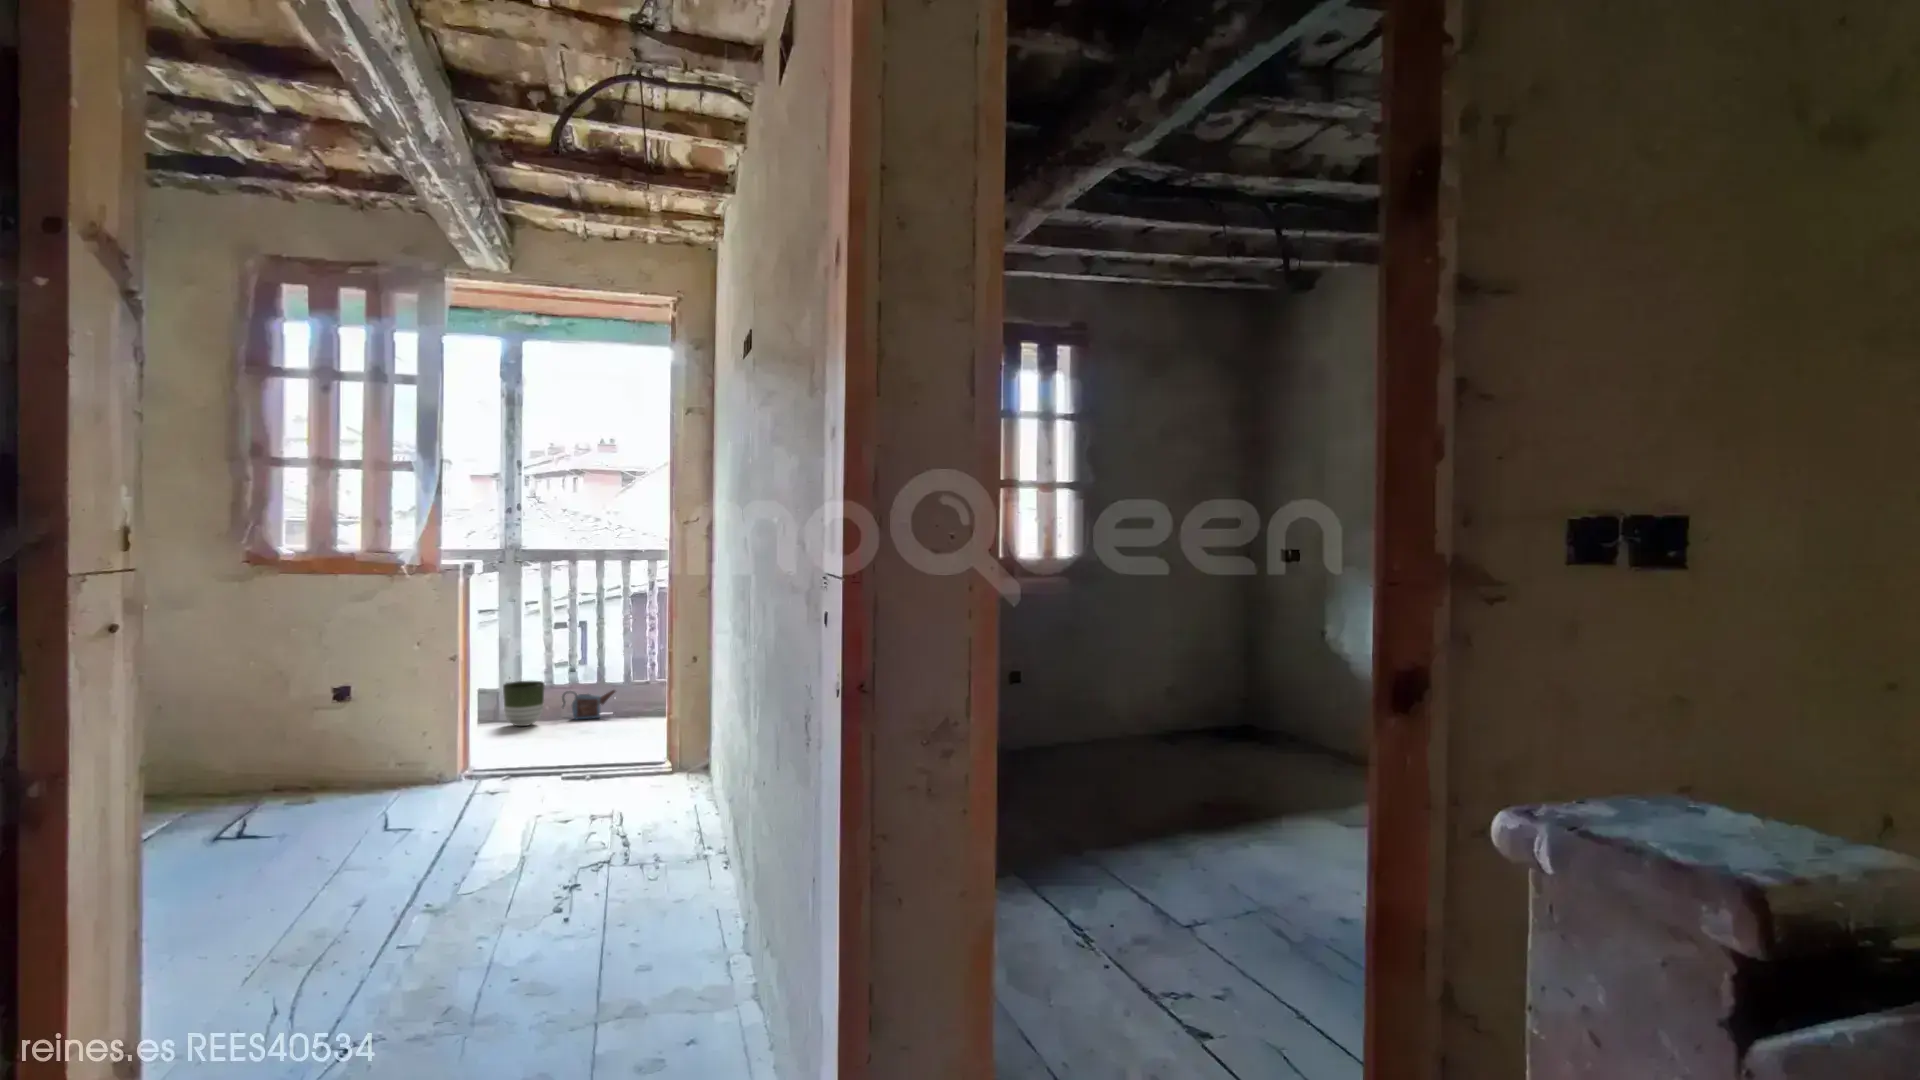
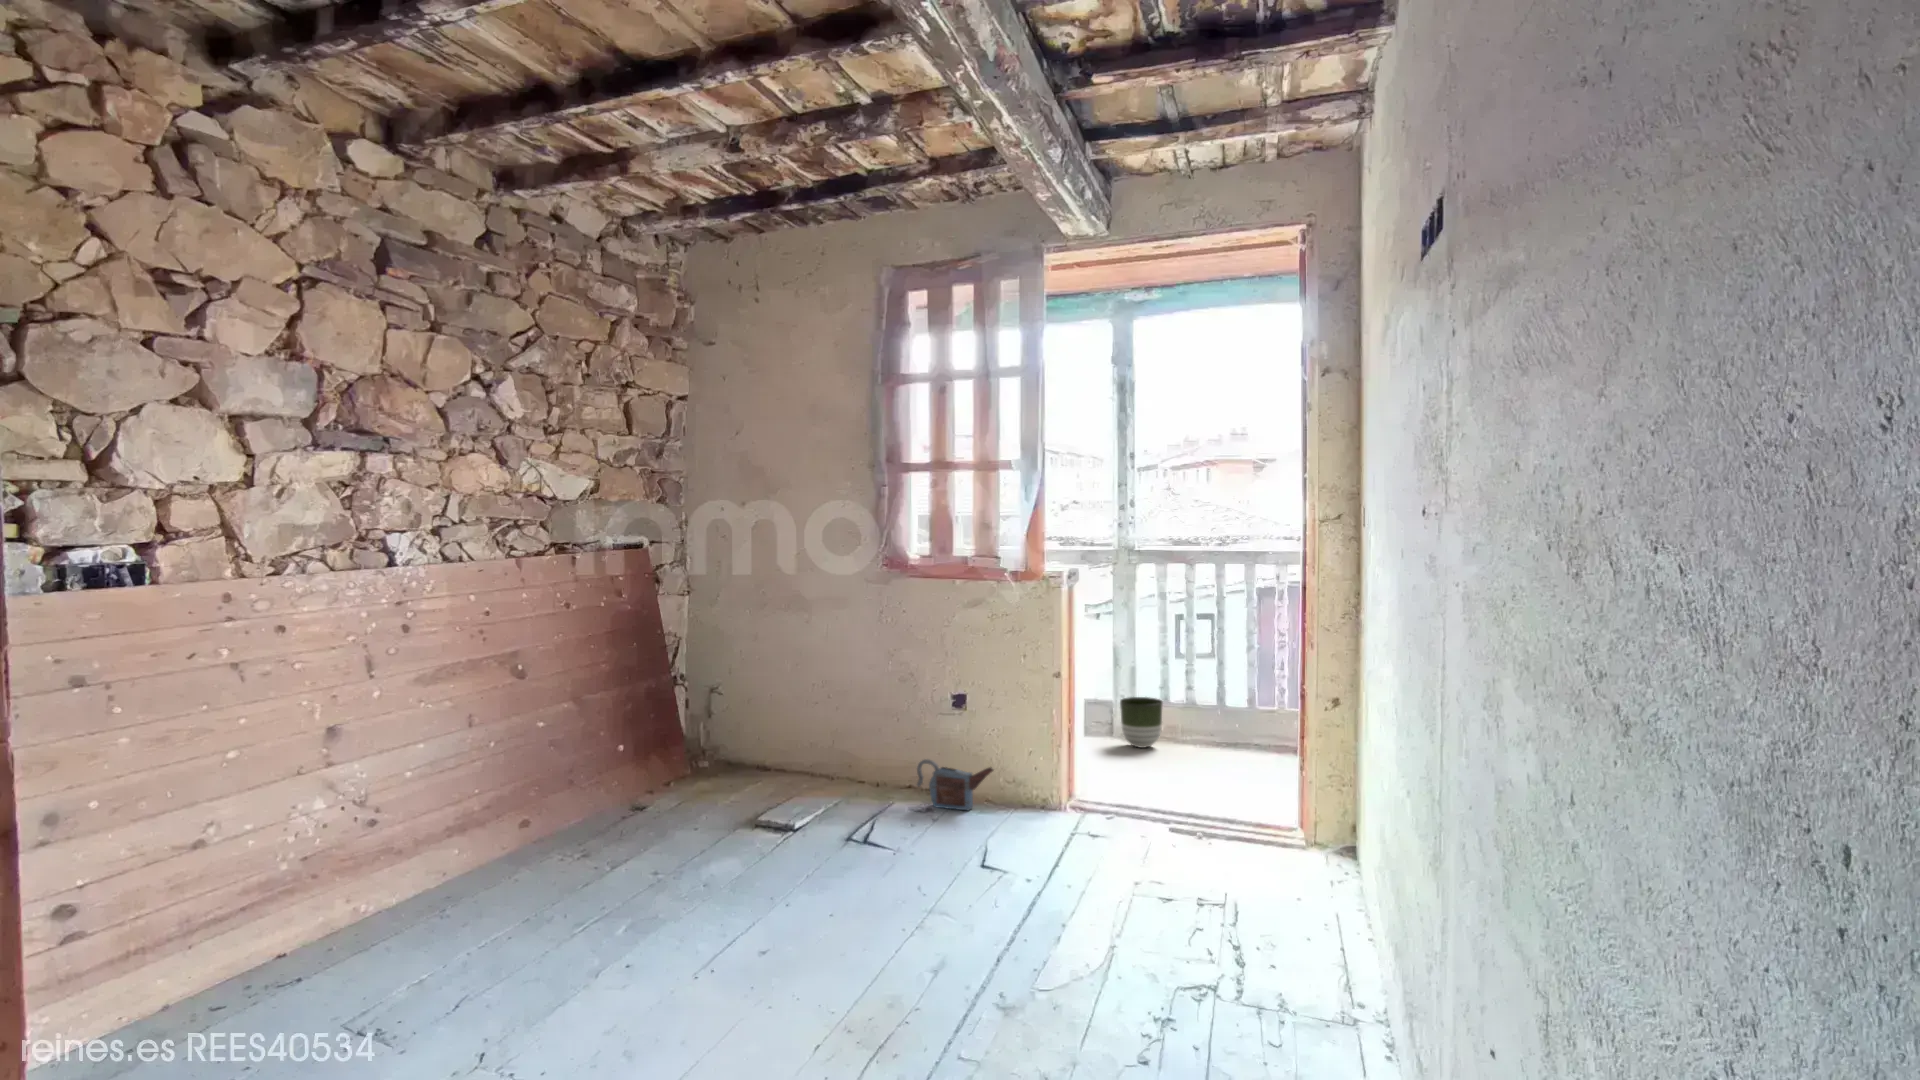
watering can: present [562,690,615,719] -> present [917,759,993,810]

